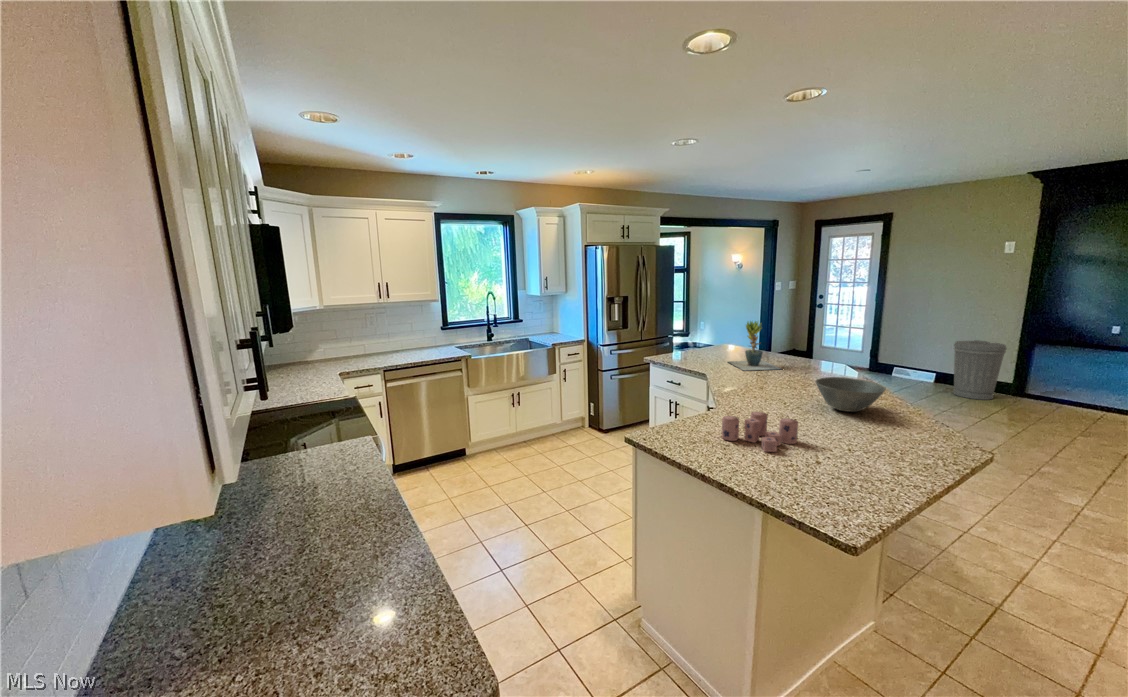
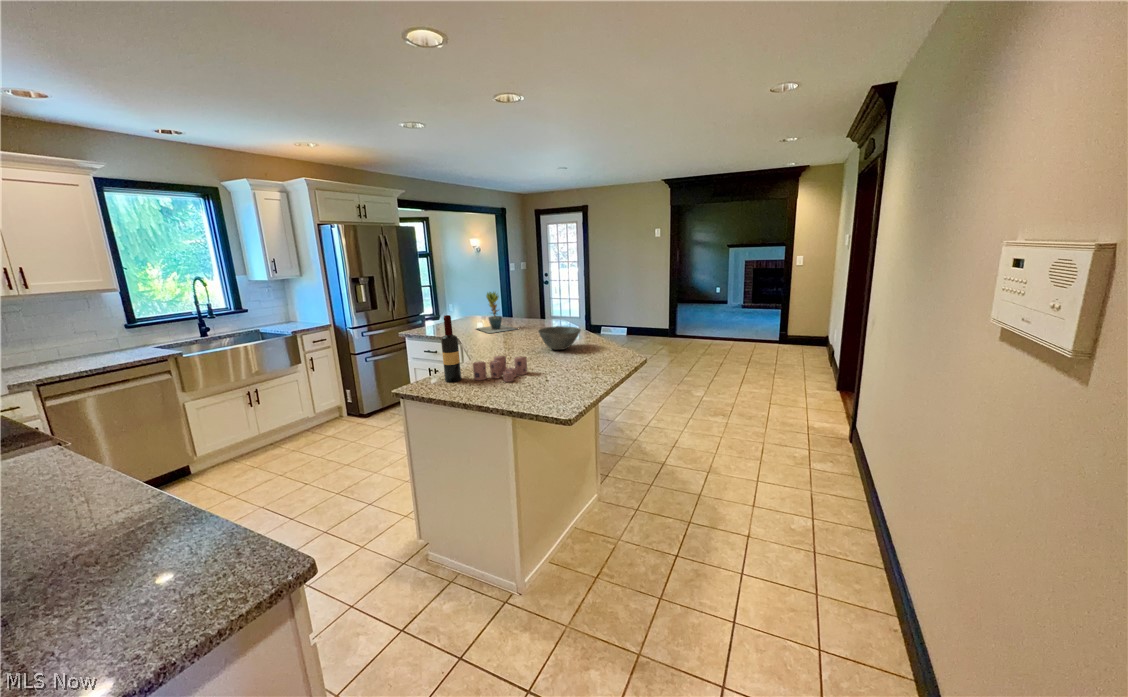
trash can: present [953,340,1007,400] -> none [631,301,659,342]
wine bottle: none [686,355,707,436] -> present [441,315,461,382]

